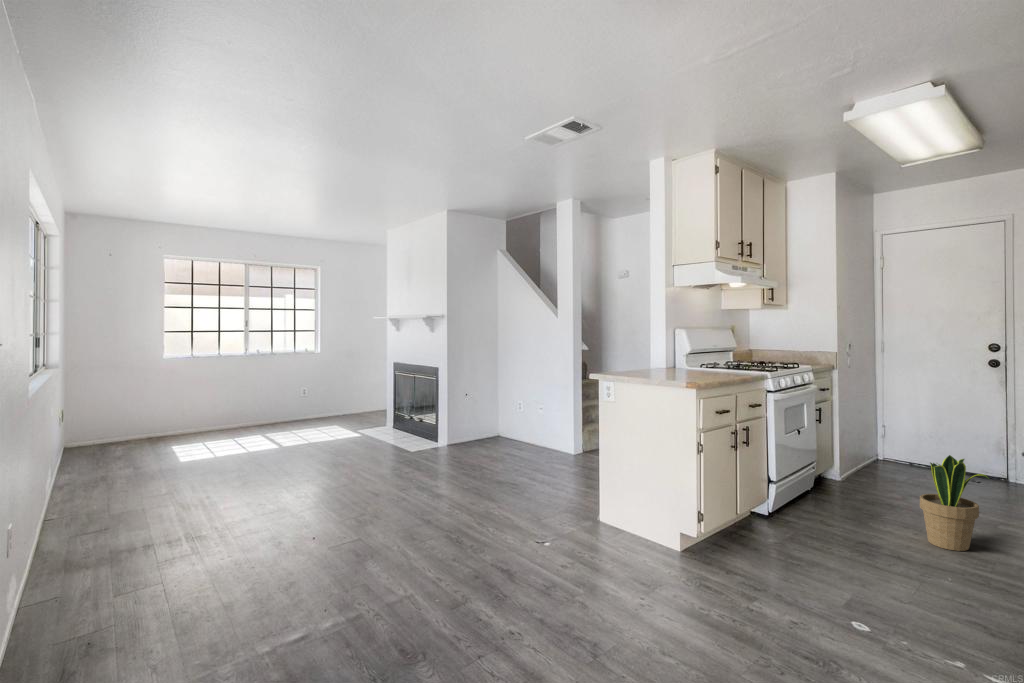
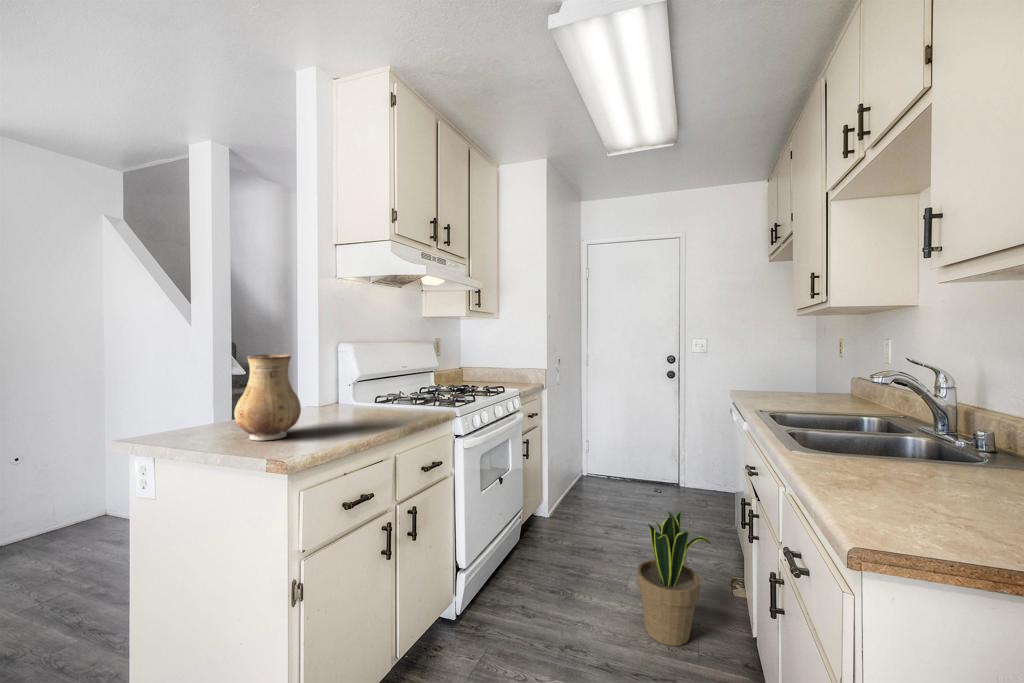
ceramic pitcher: none [654,335,685,378] -> present [234,354,301,440]

